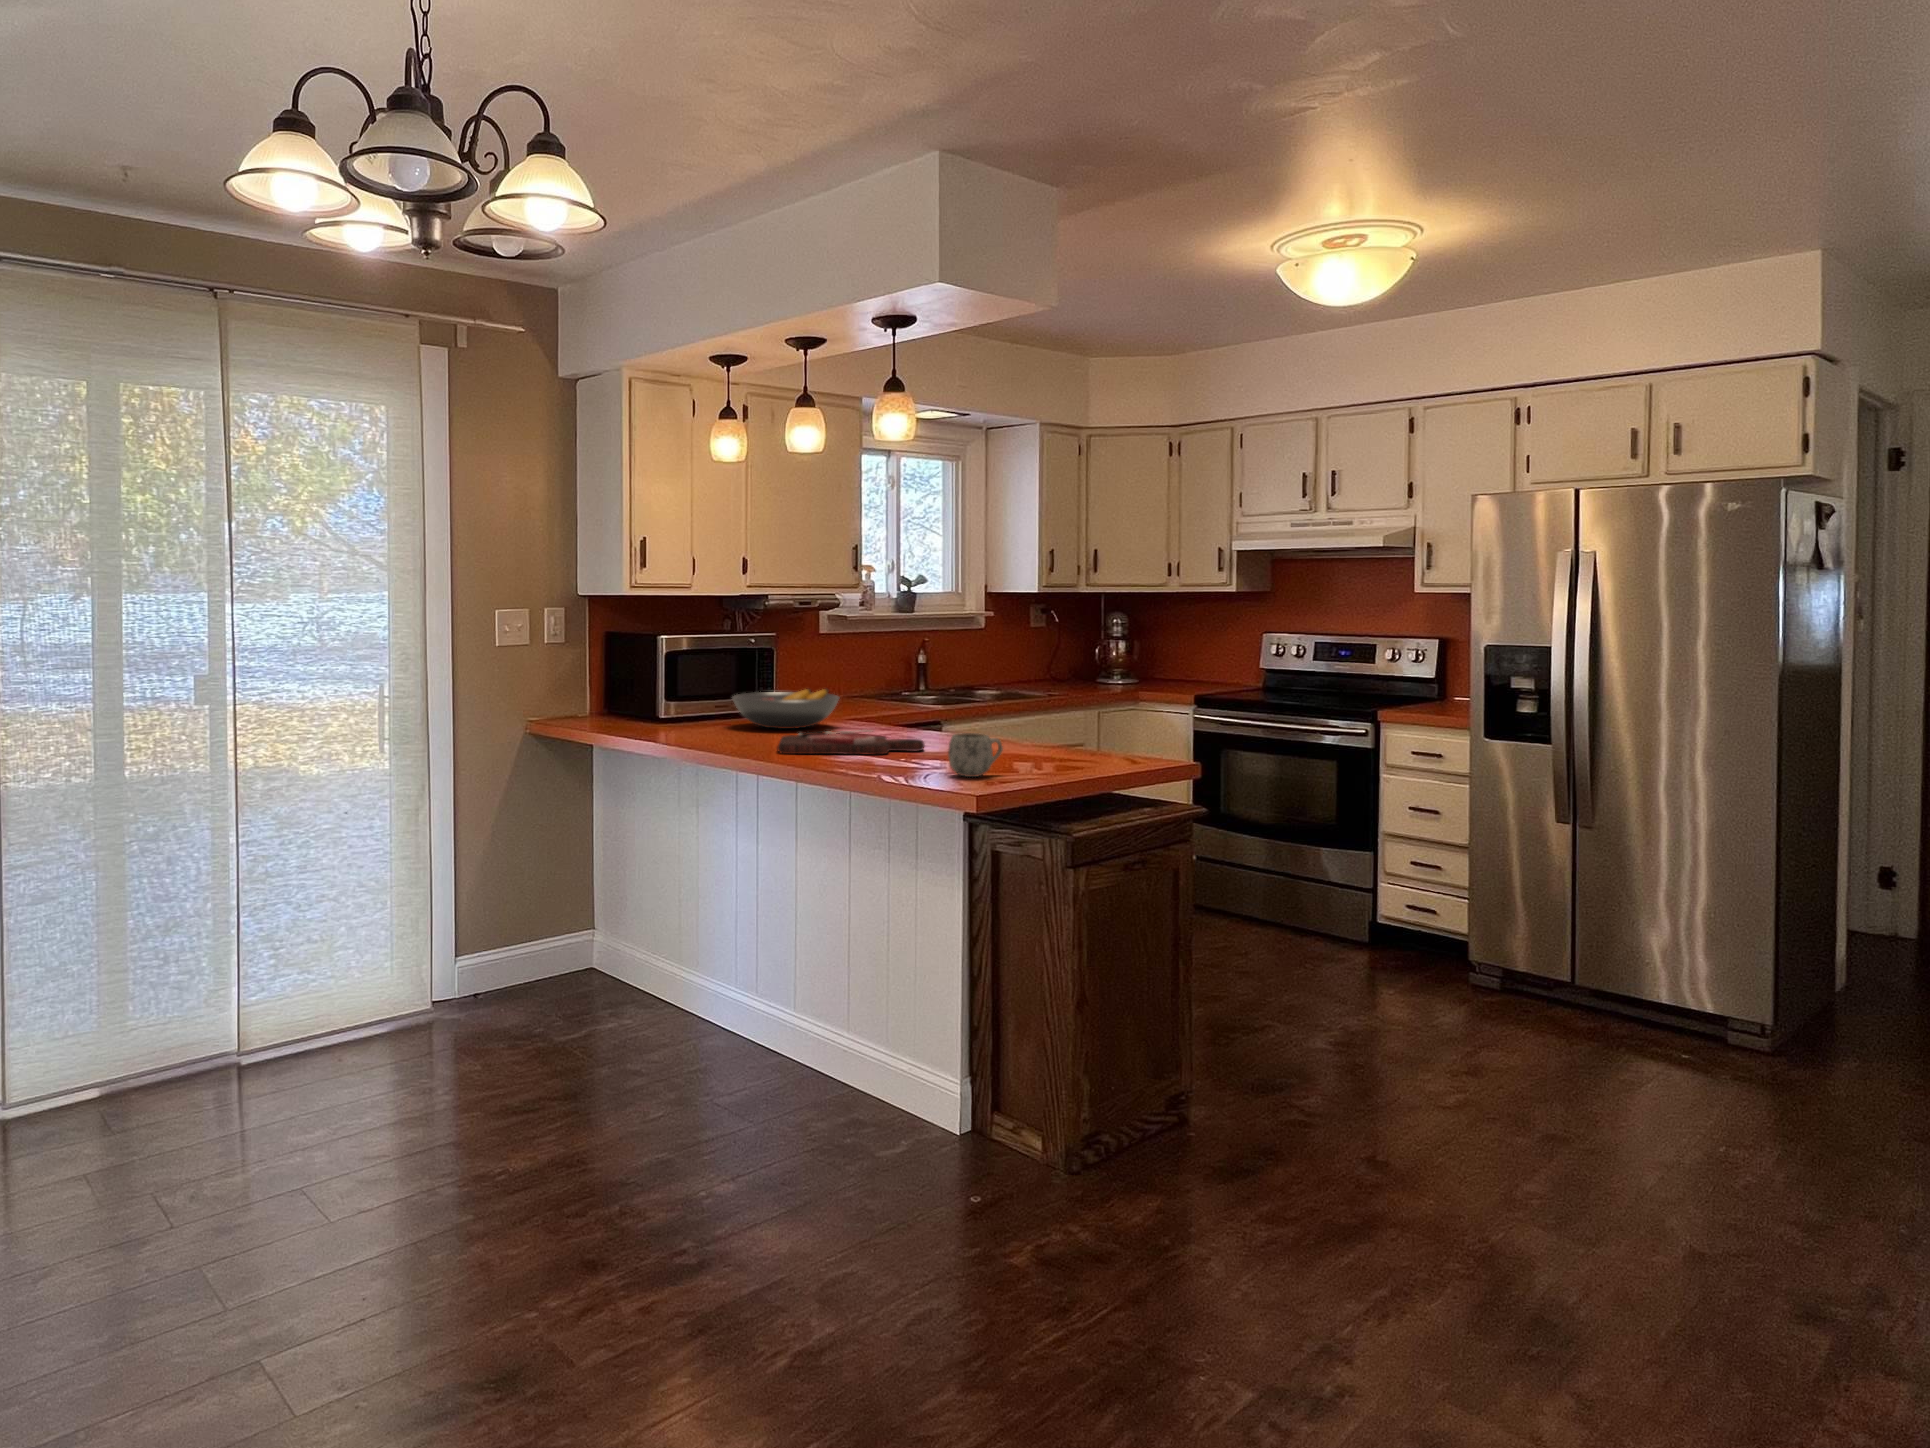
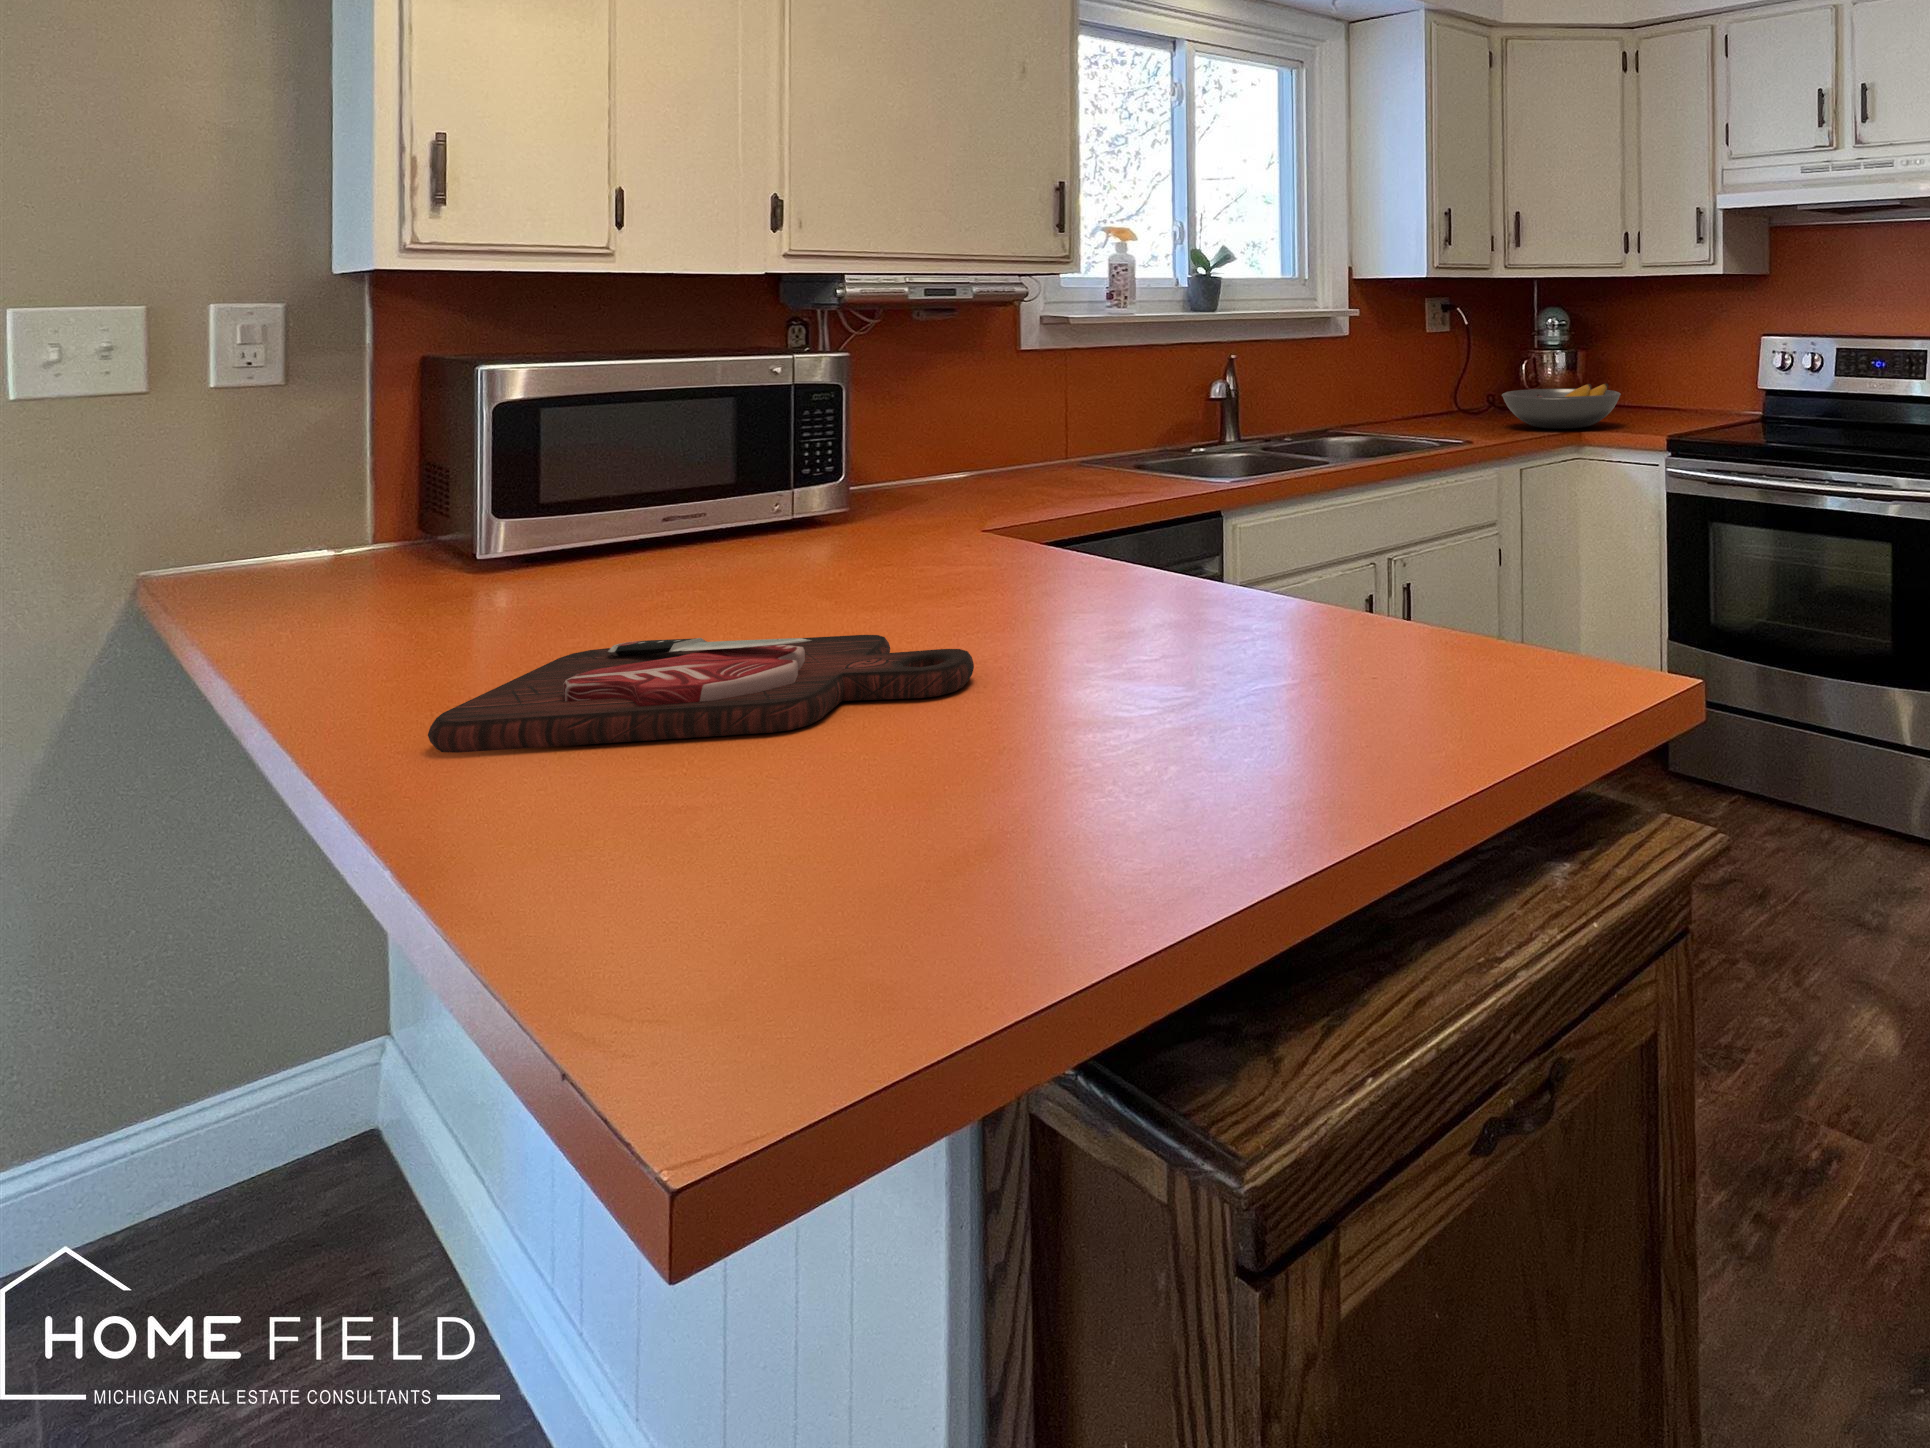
fruit bowl: present [732,689,839,729] -> present [1502,384,1621,429]
mug: present [948,733,1003,777] -> none [773,742,1035,954]

